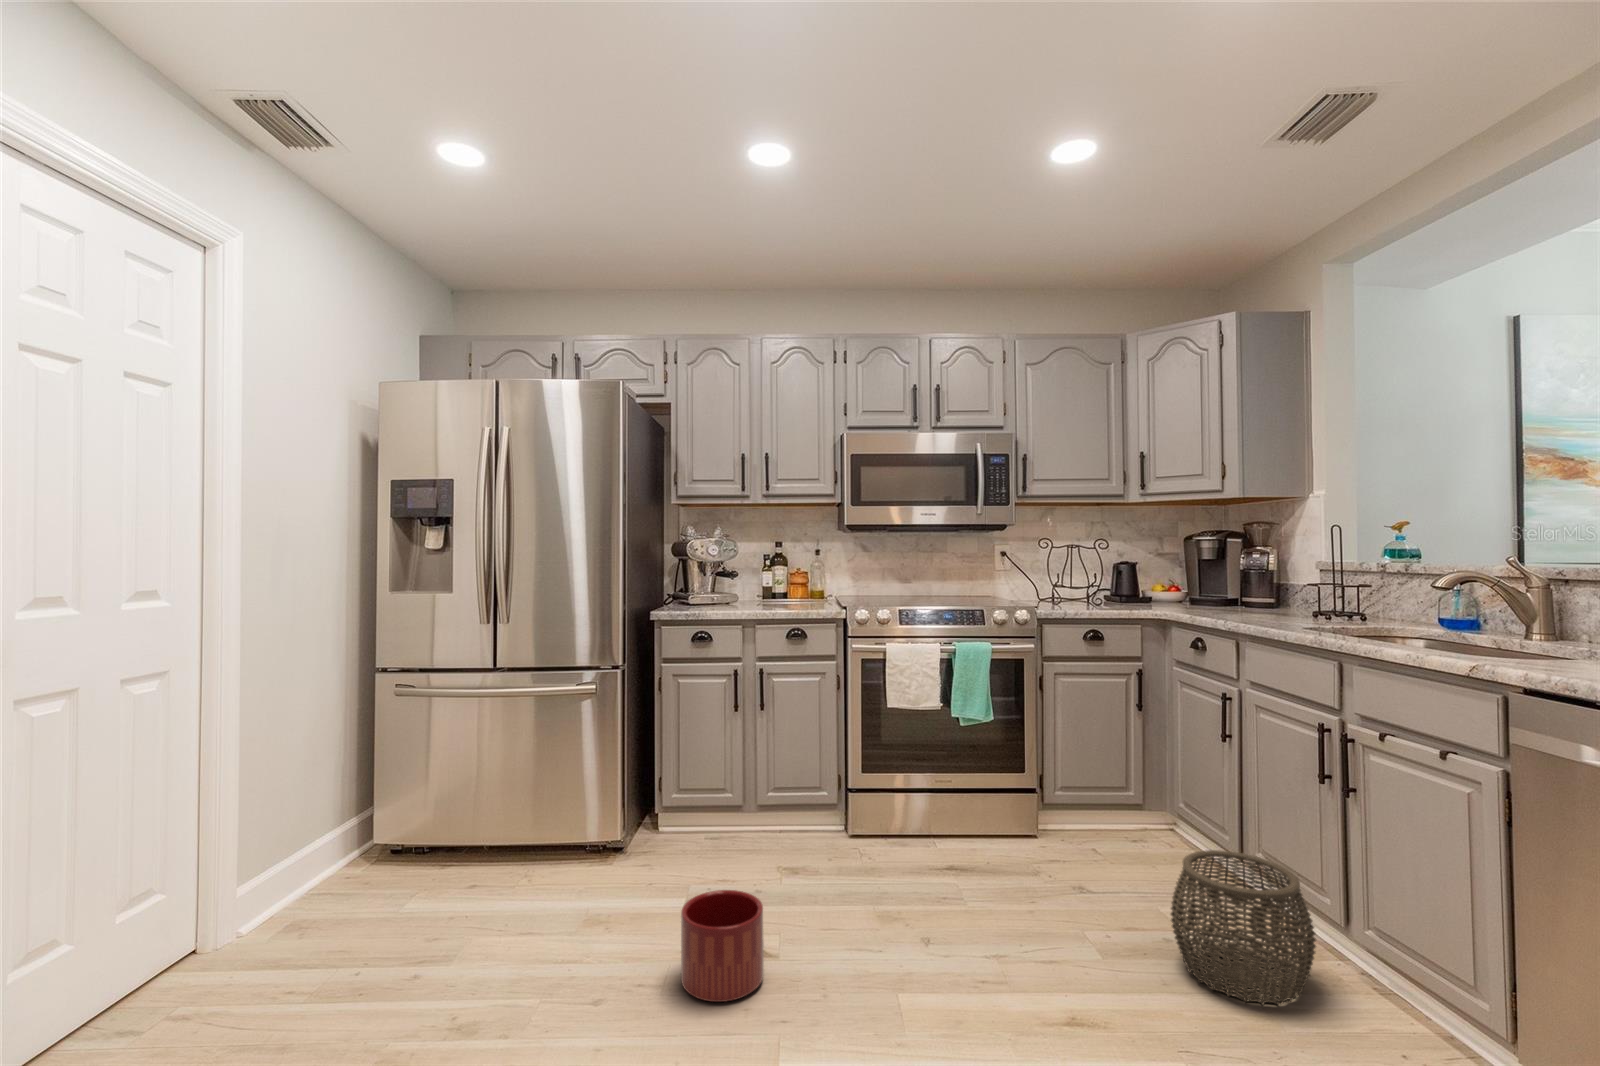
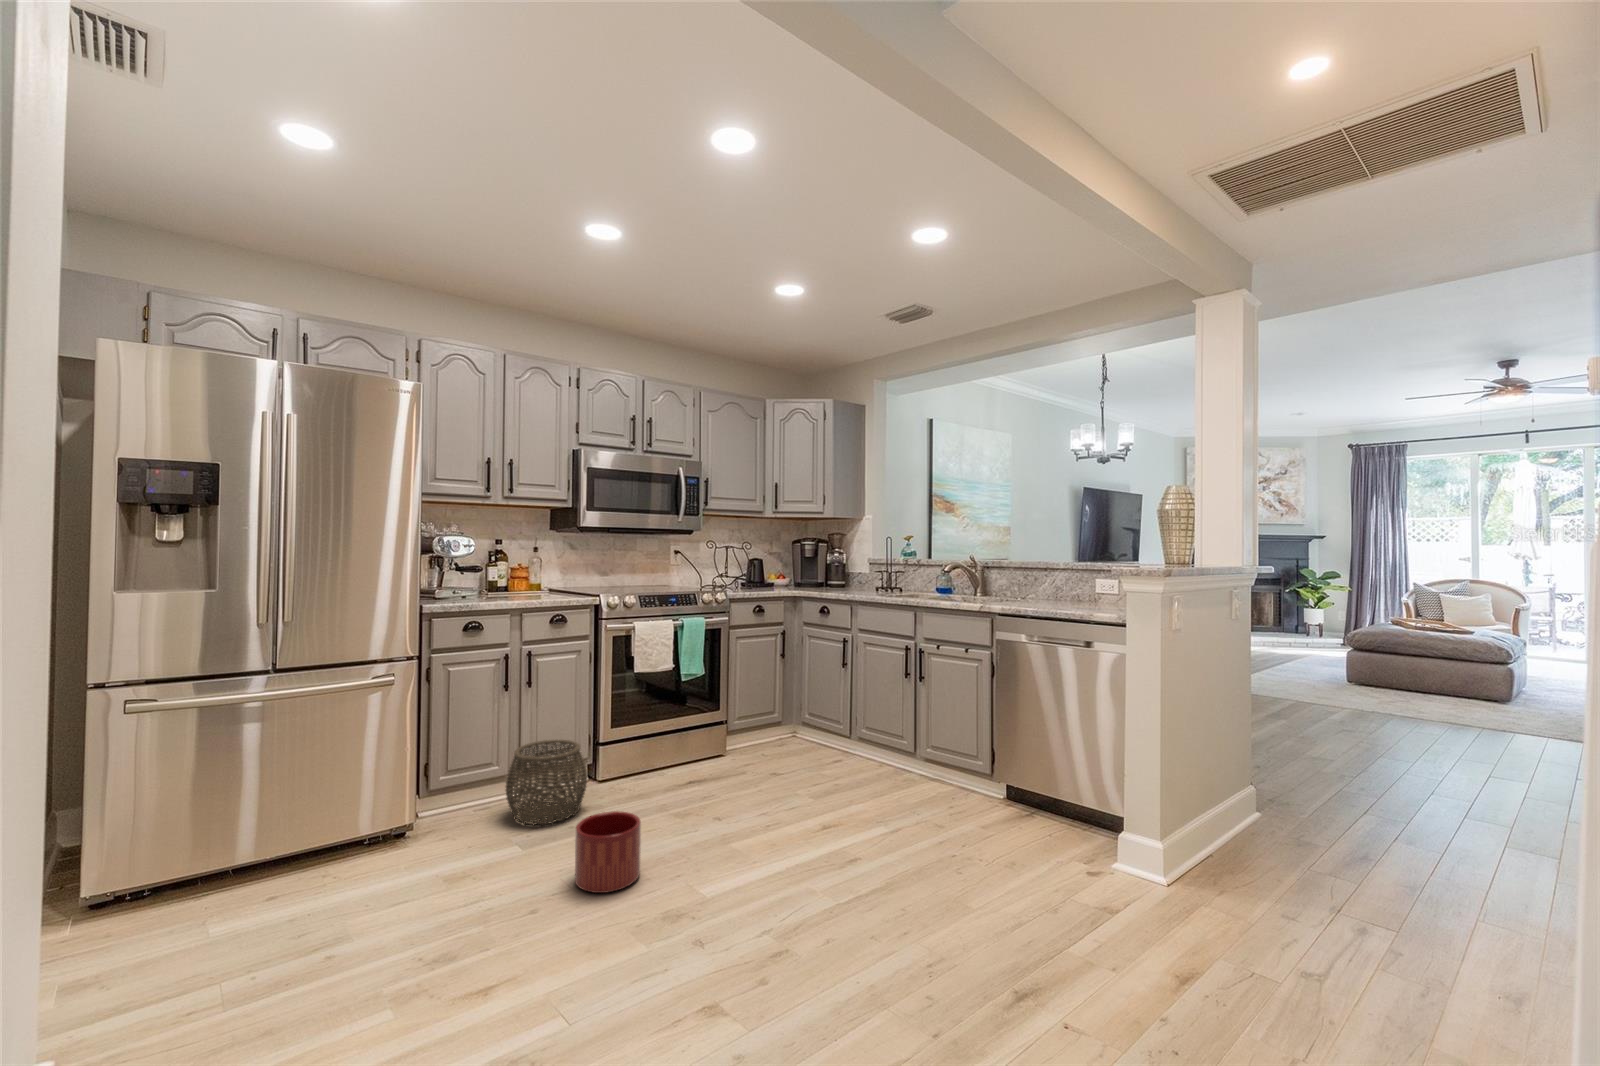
woven basket: present [1170,850,1316,1005] -> present [506,740,587,825]

